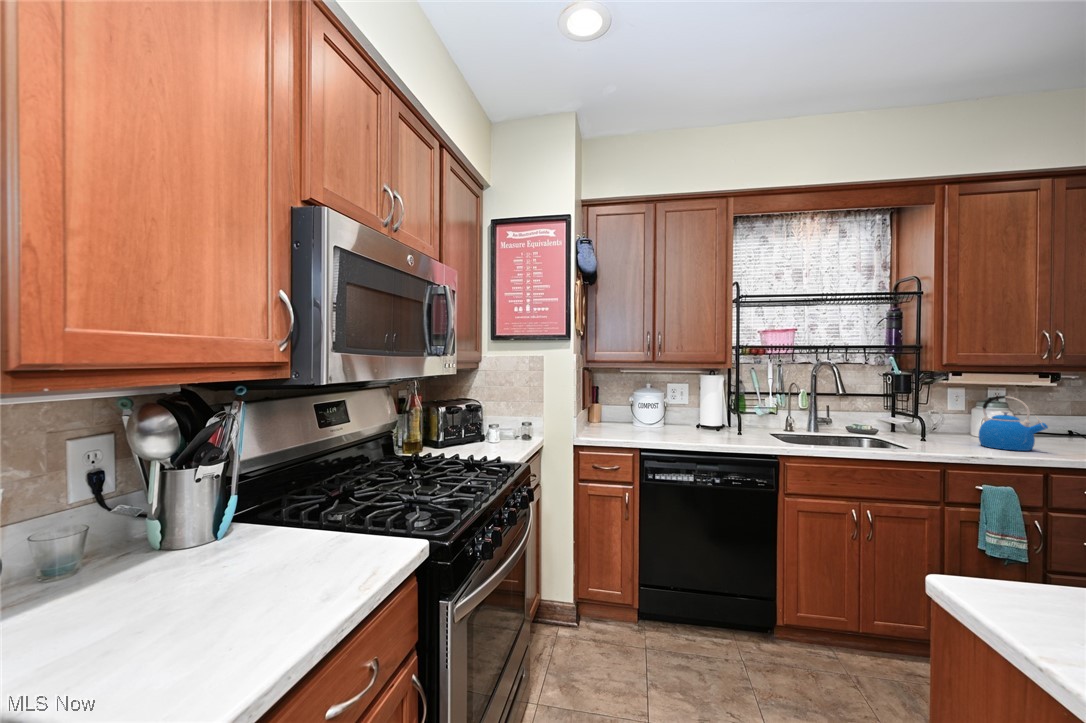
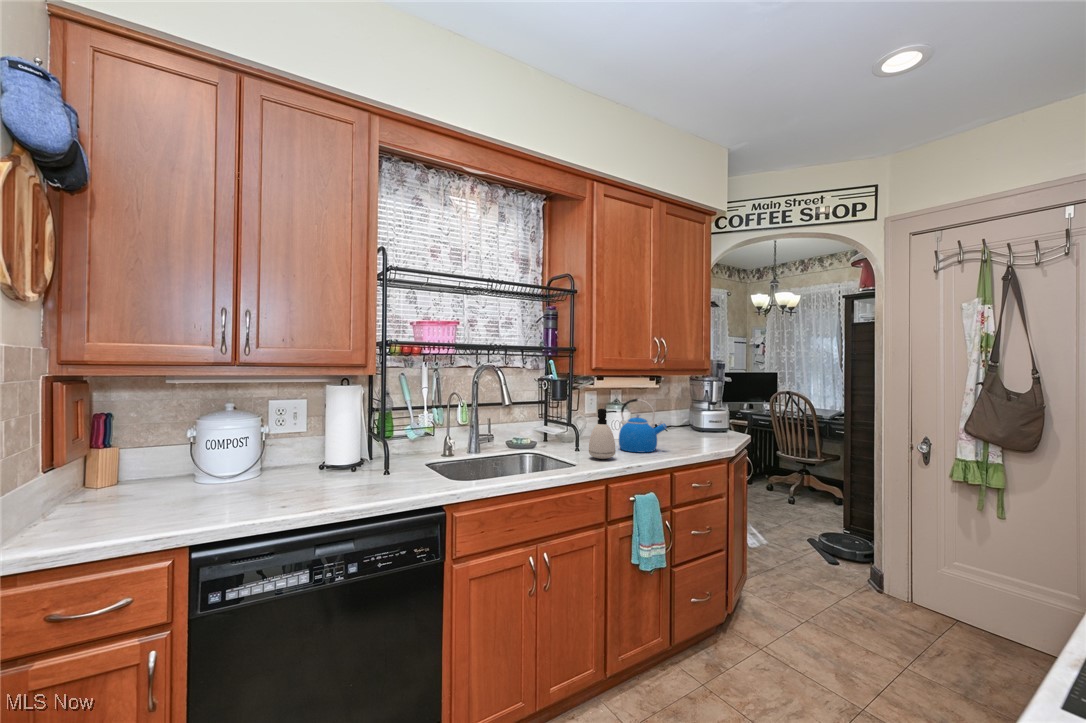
soap dispenser: none [930,402,964,448] -> present [589,409,617,459]

